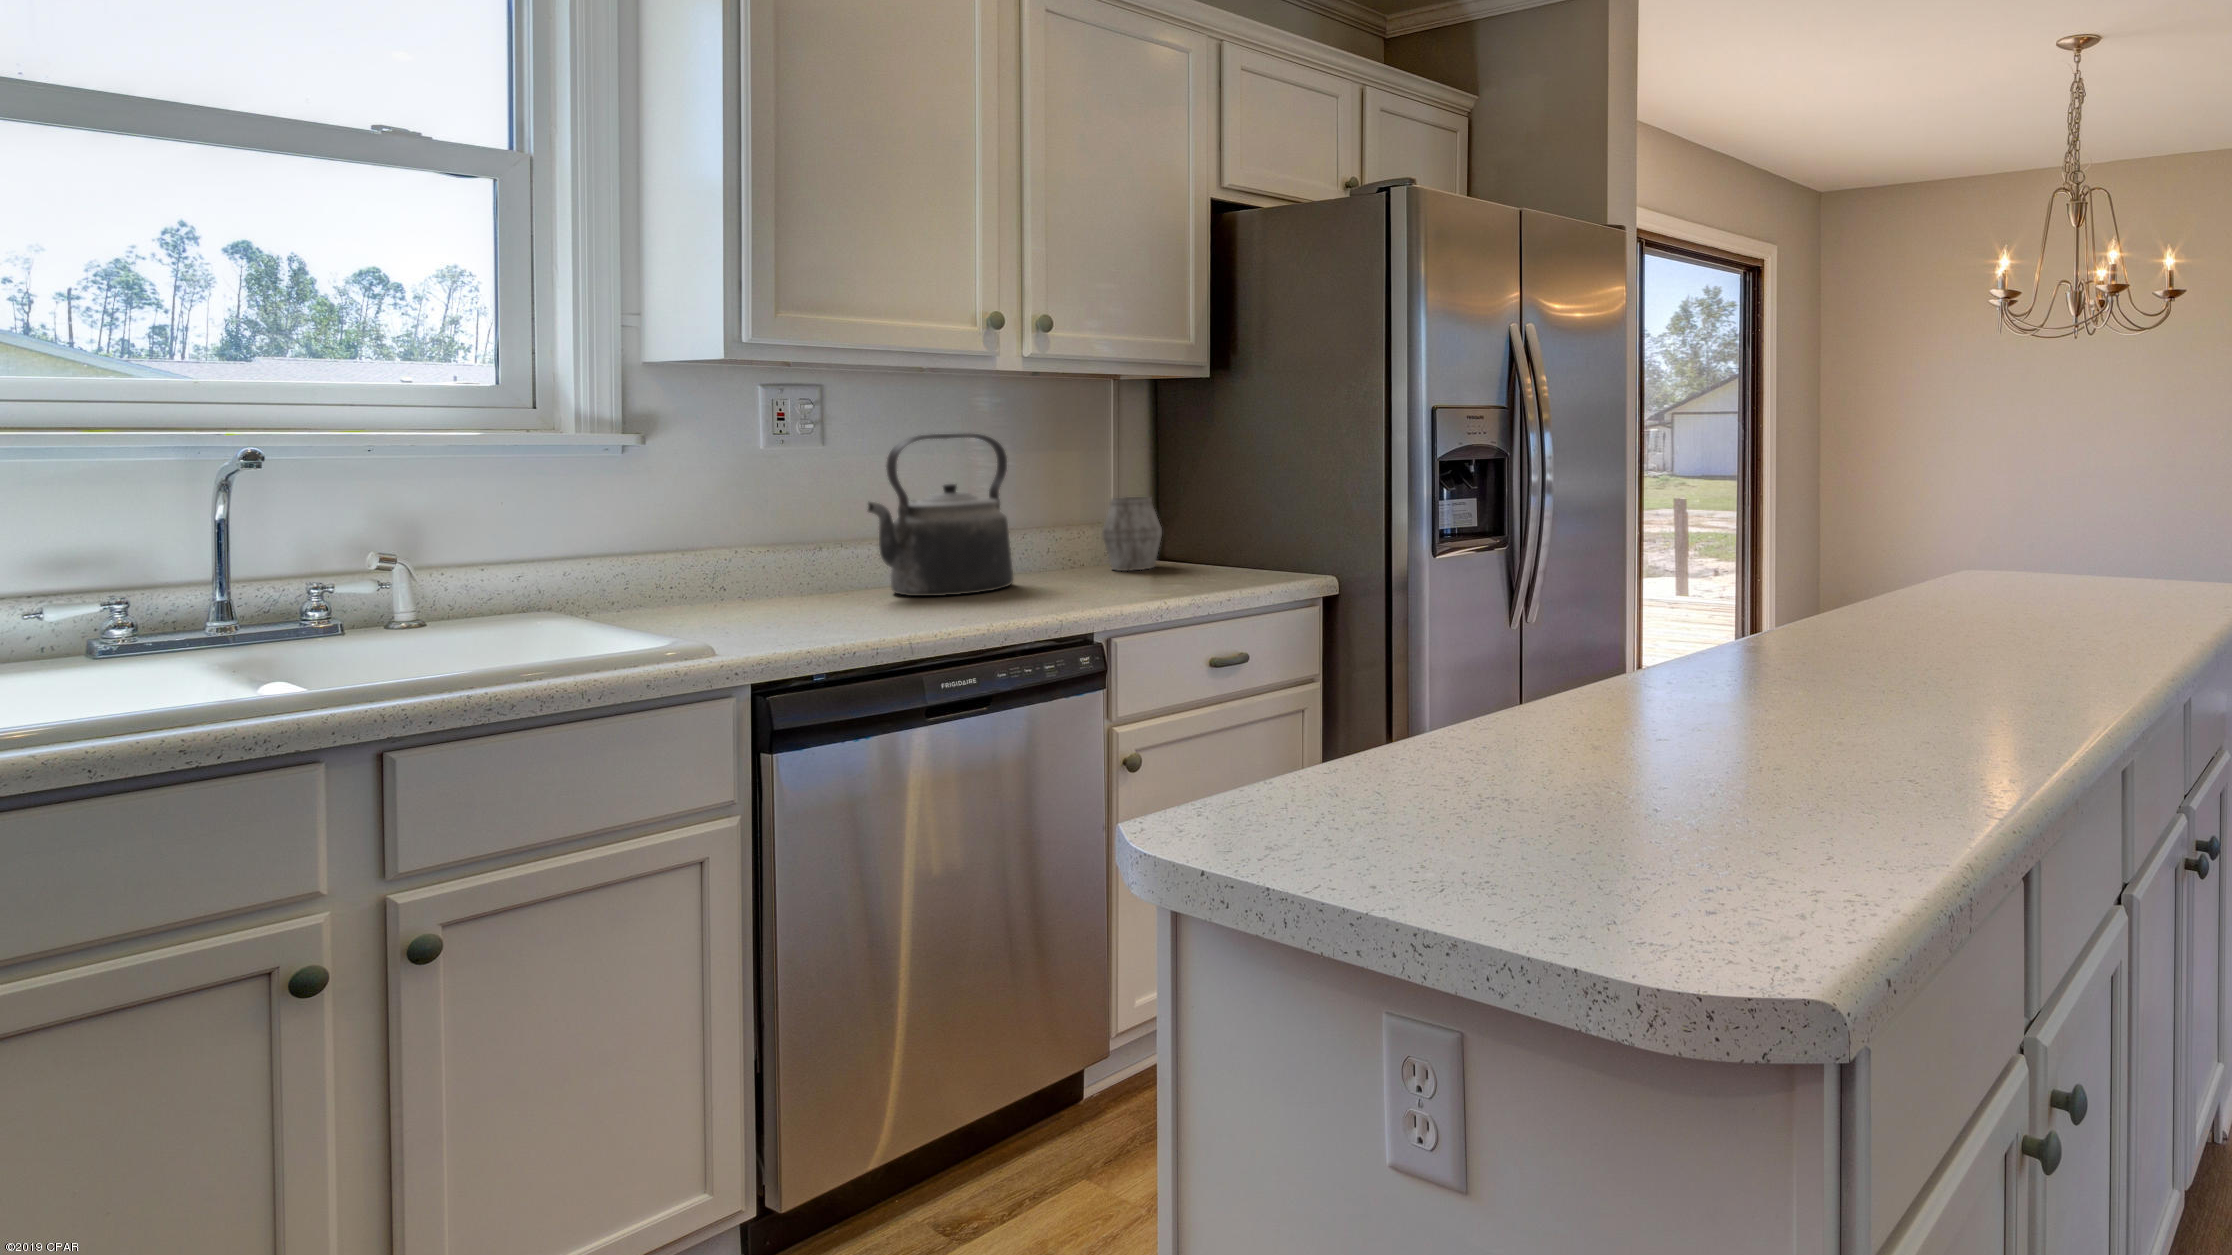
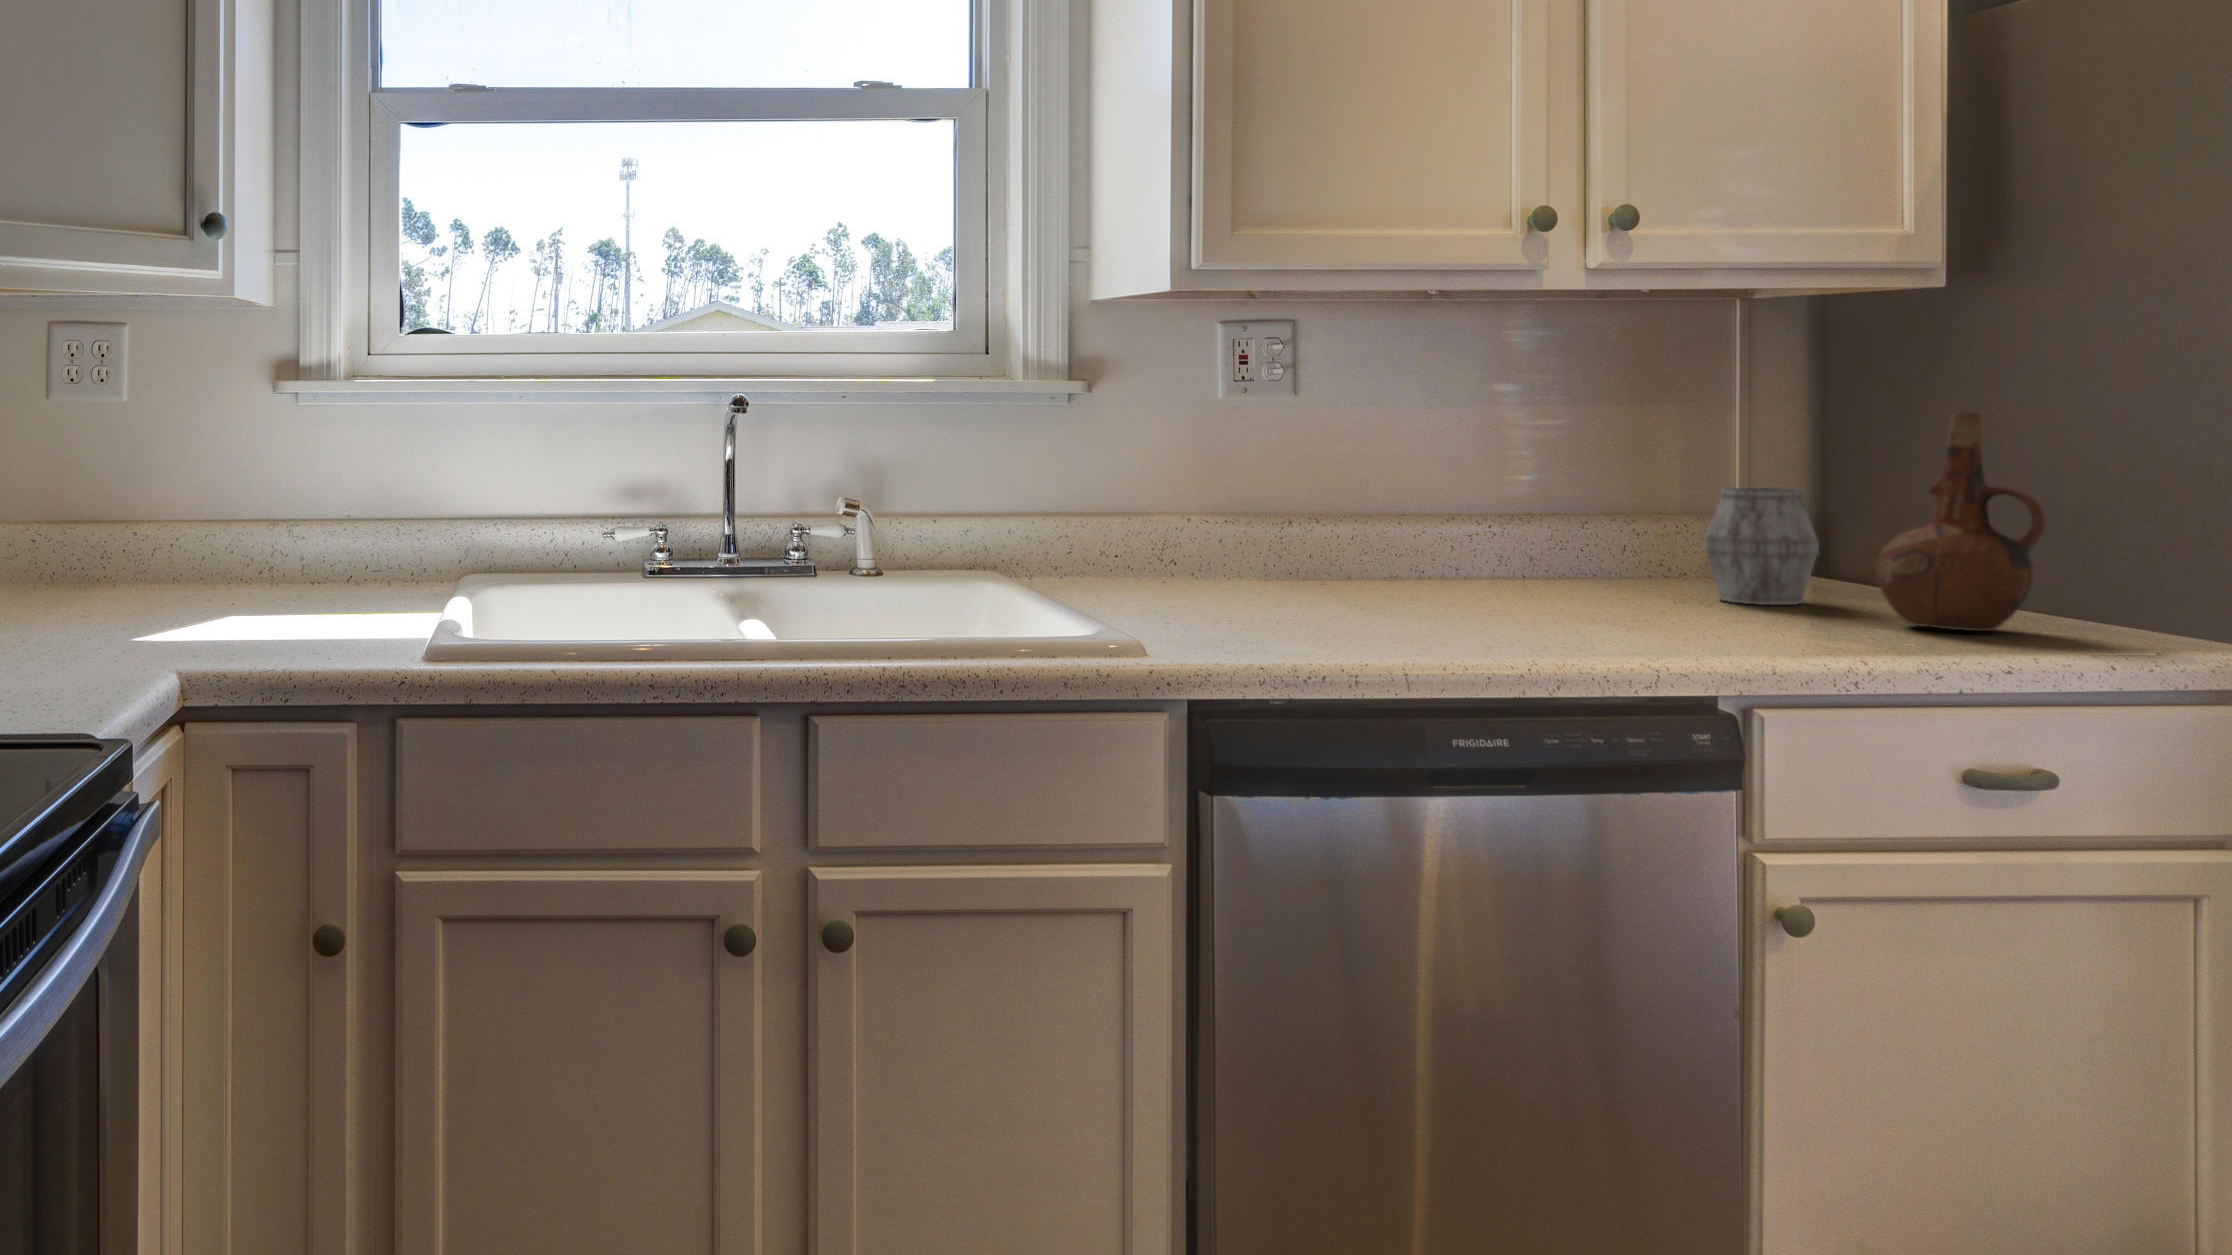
kettle: present [868,434,1013,596] -> none [1349,381,1556,611]
ceramic pitcher: none [1185,452,1259,575] -> present [1876,412,2045,631]

